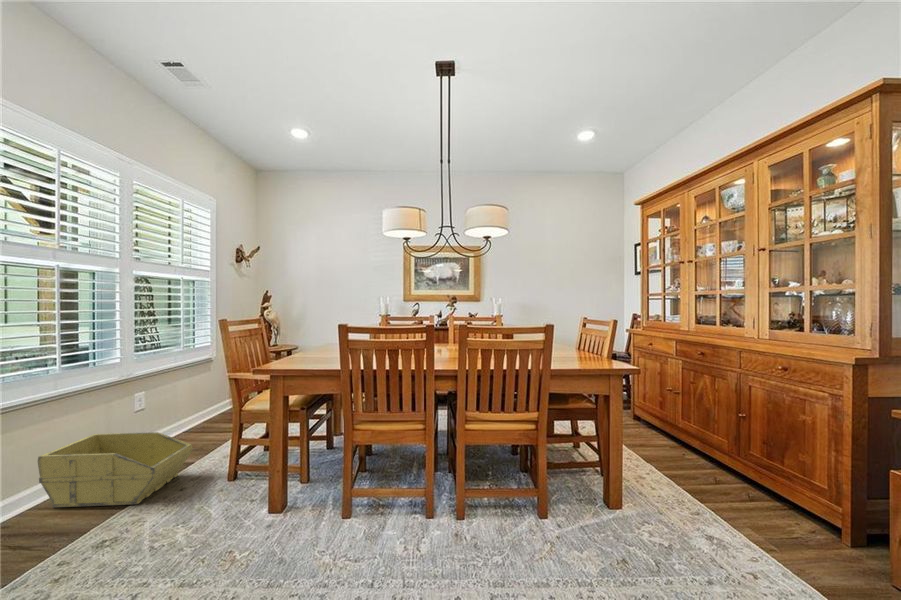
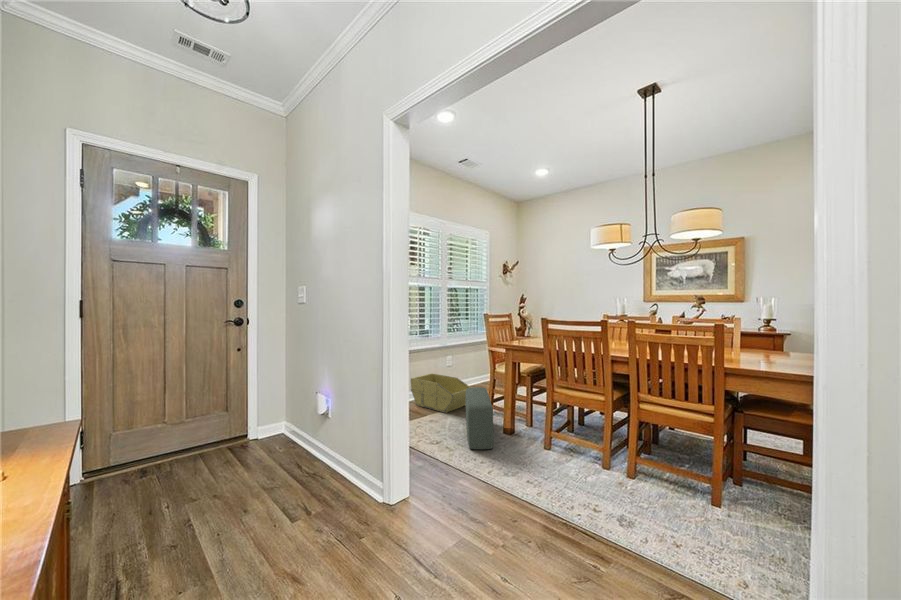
pouf: none [188,443,258,569] -> present [465,387,493,449]

